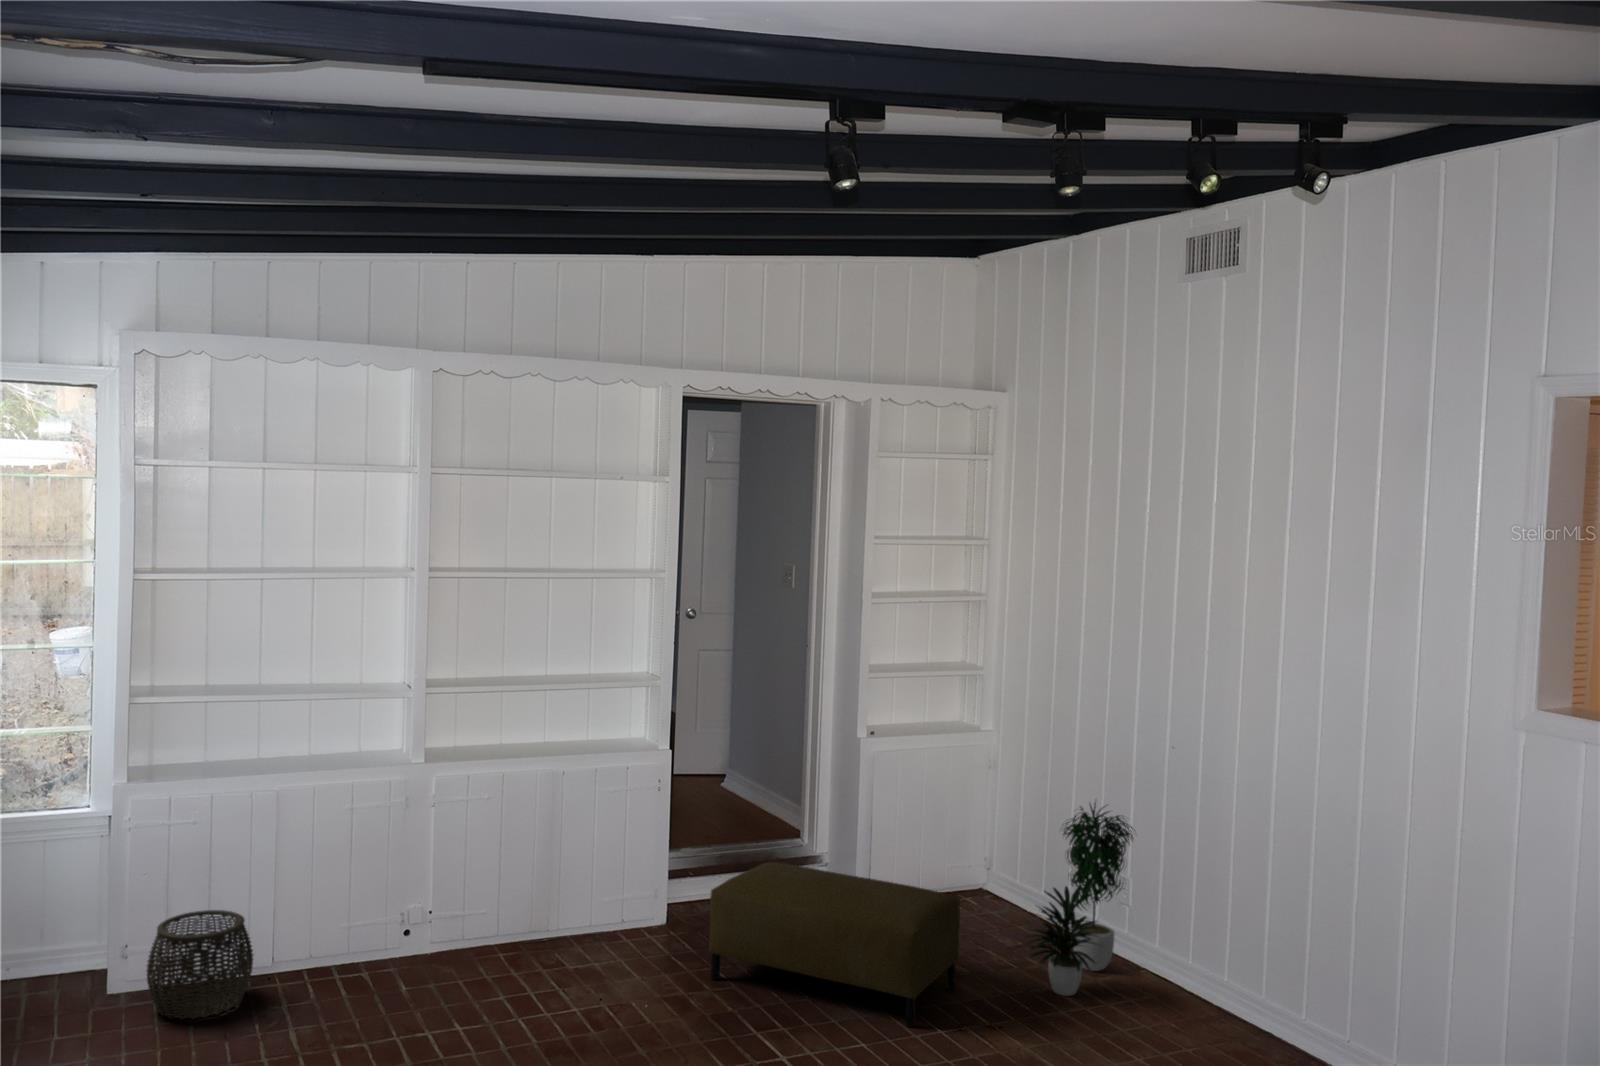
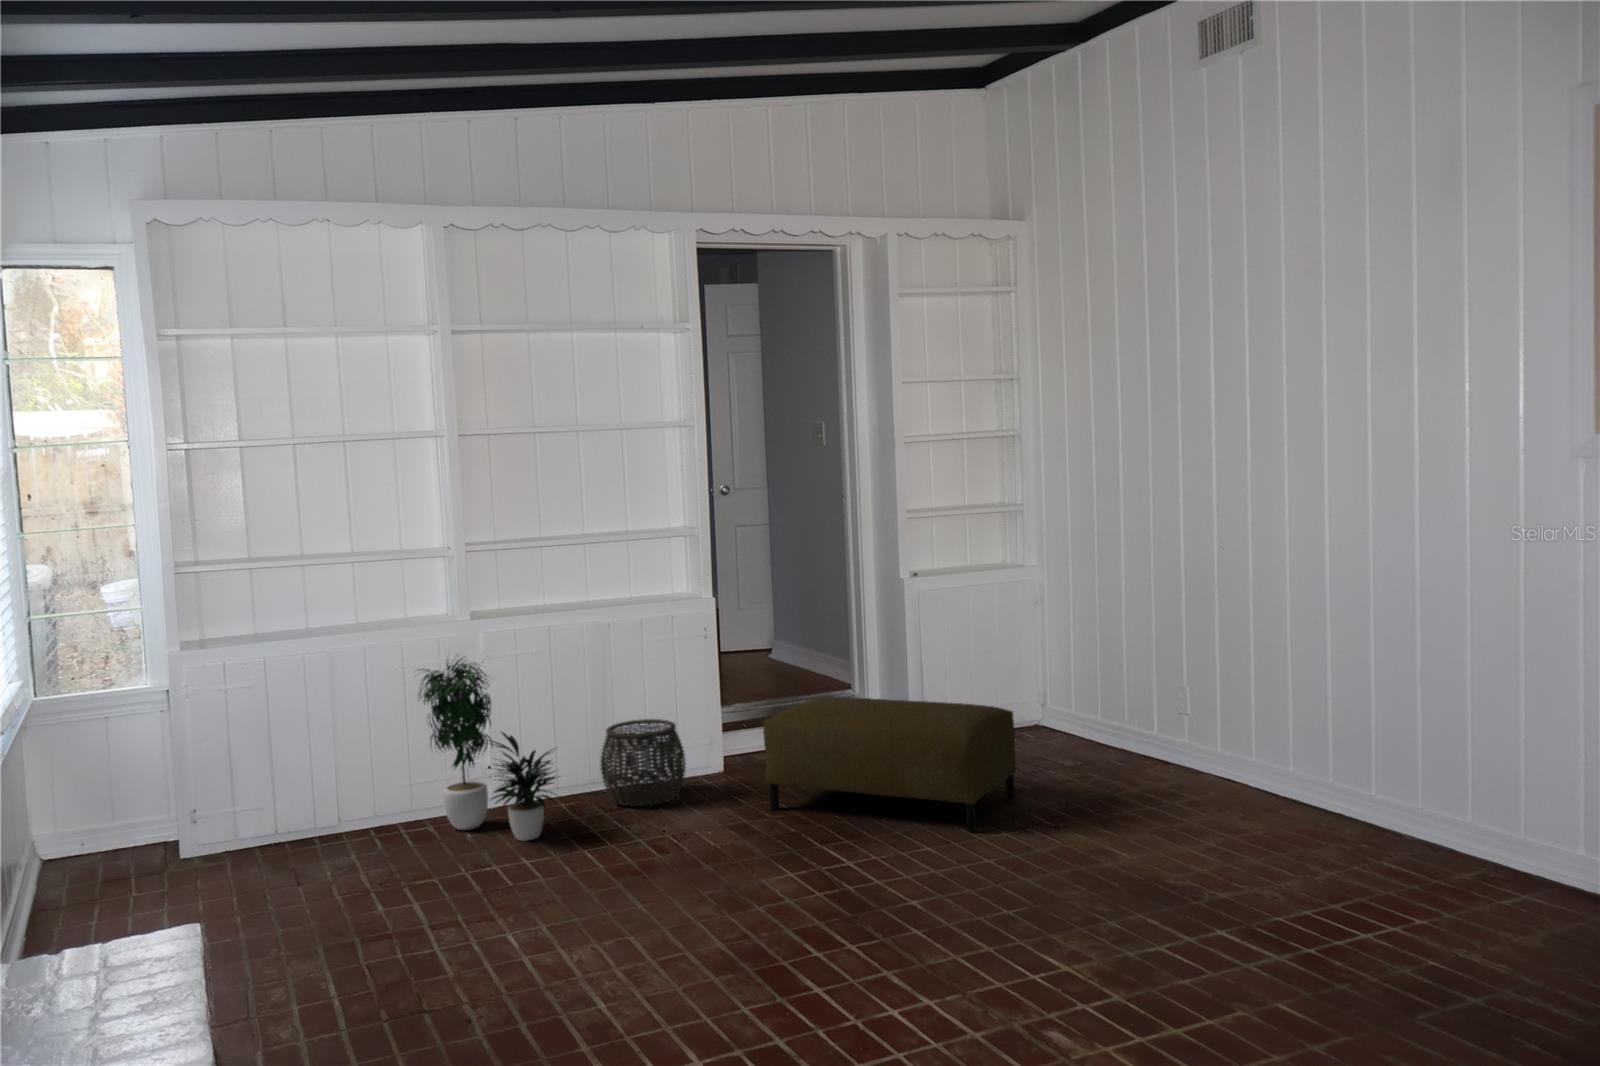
potted plant: present [1025,803,1135,996] -> present [419,658,559,841]
woven basket: present [147,910,253,1019] -> present [600,719,686,807]

